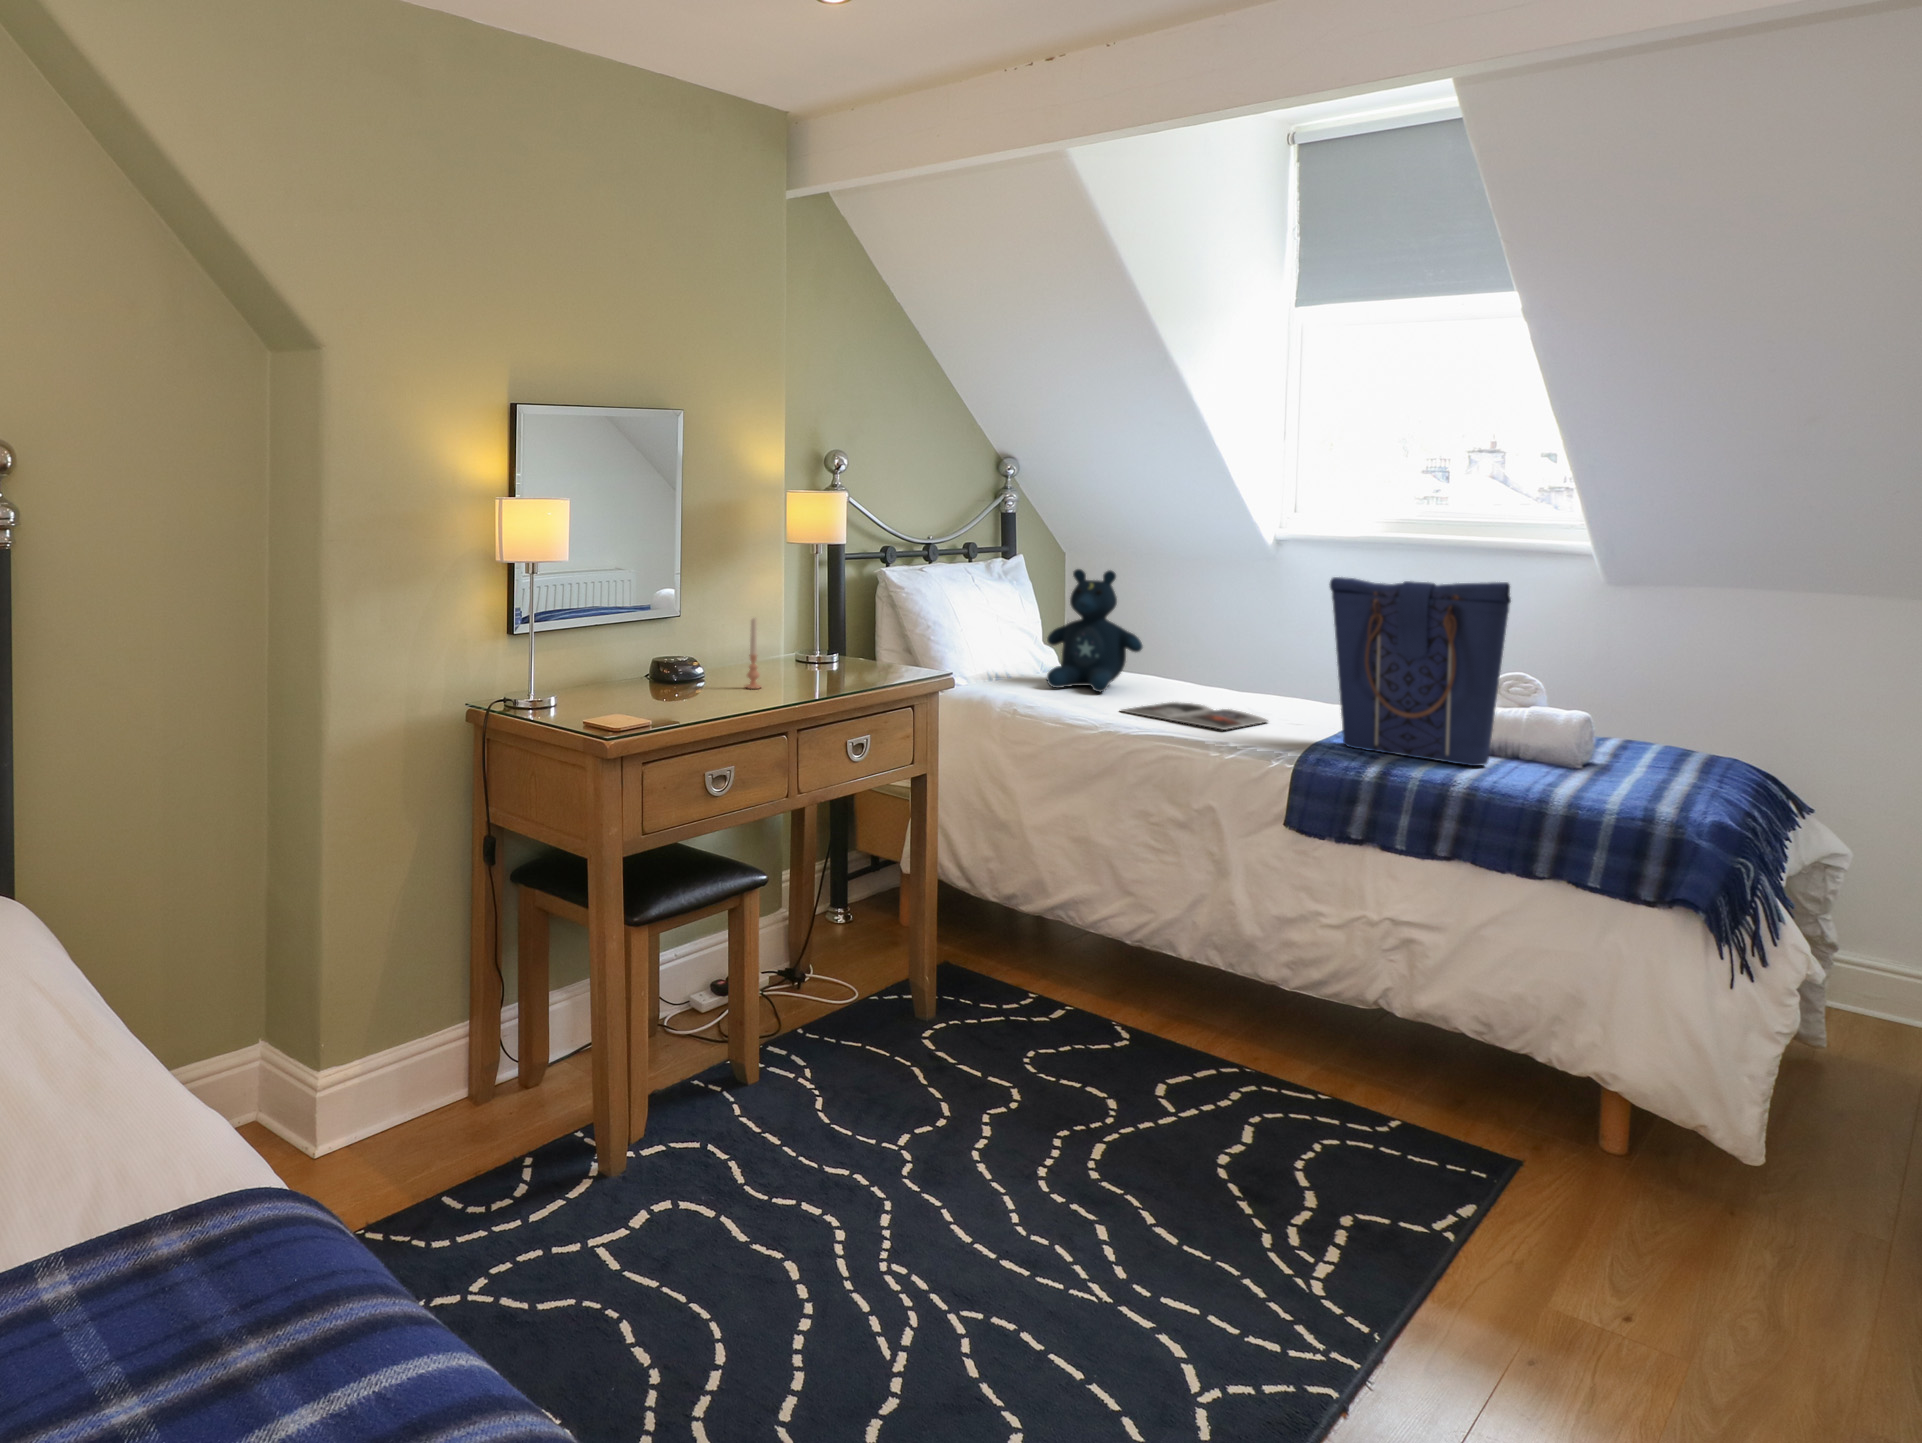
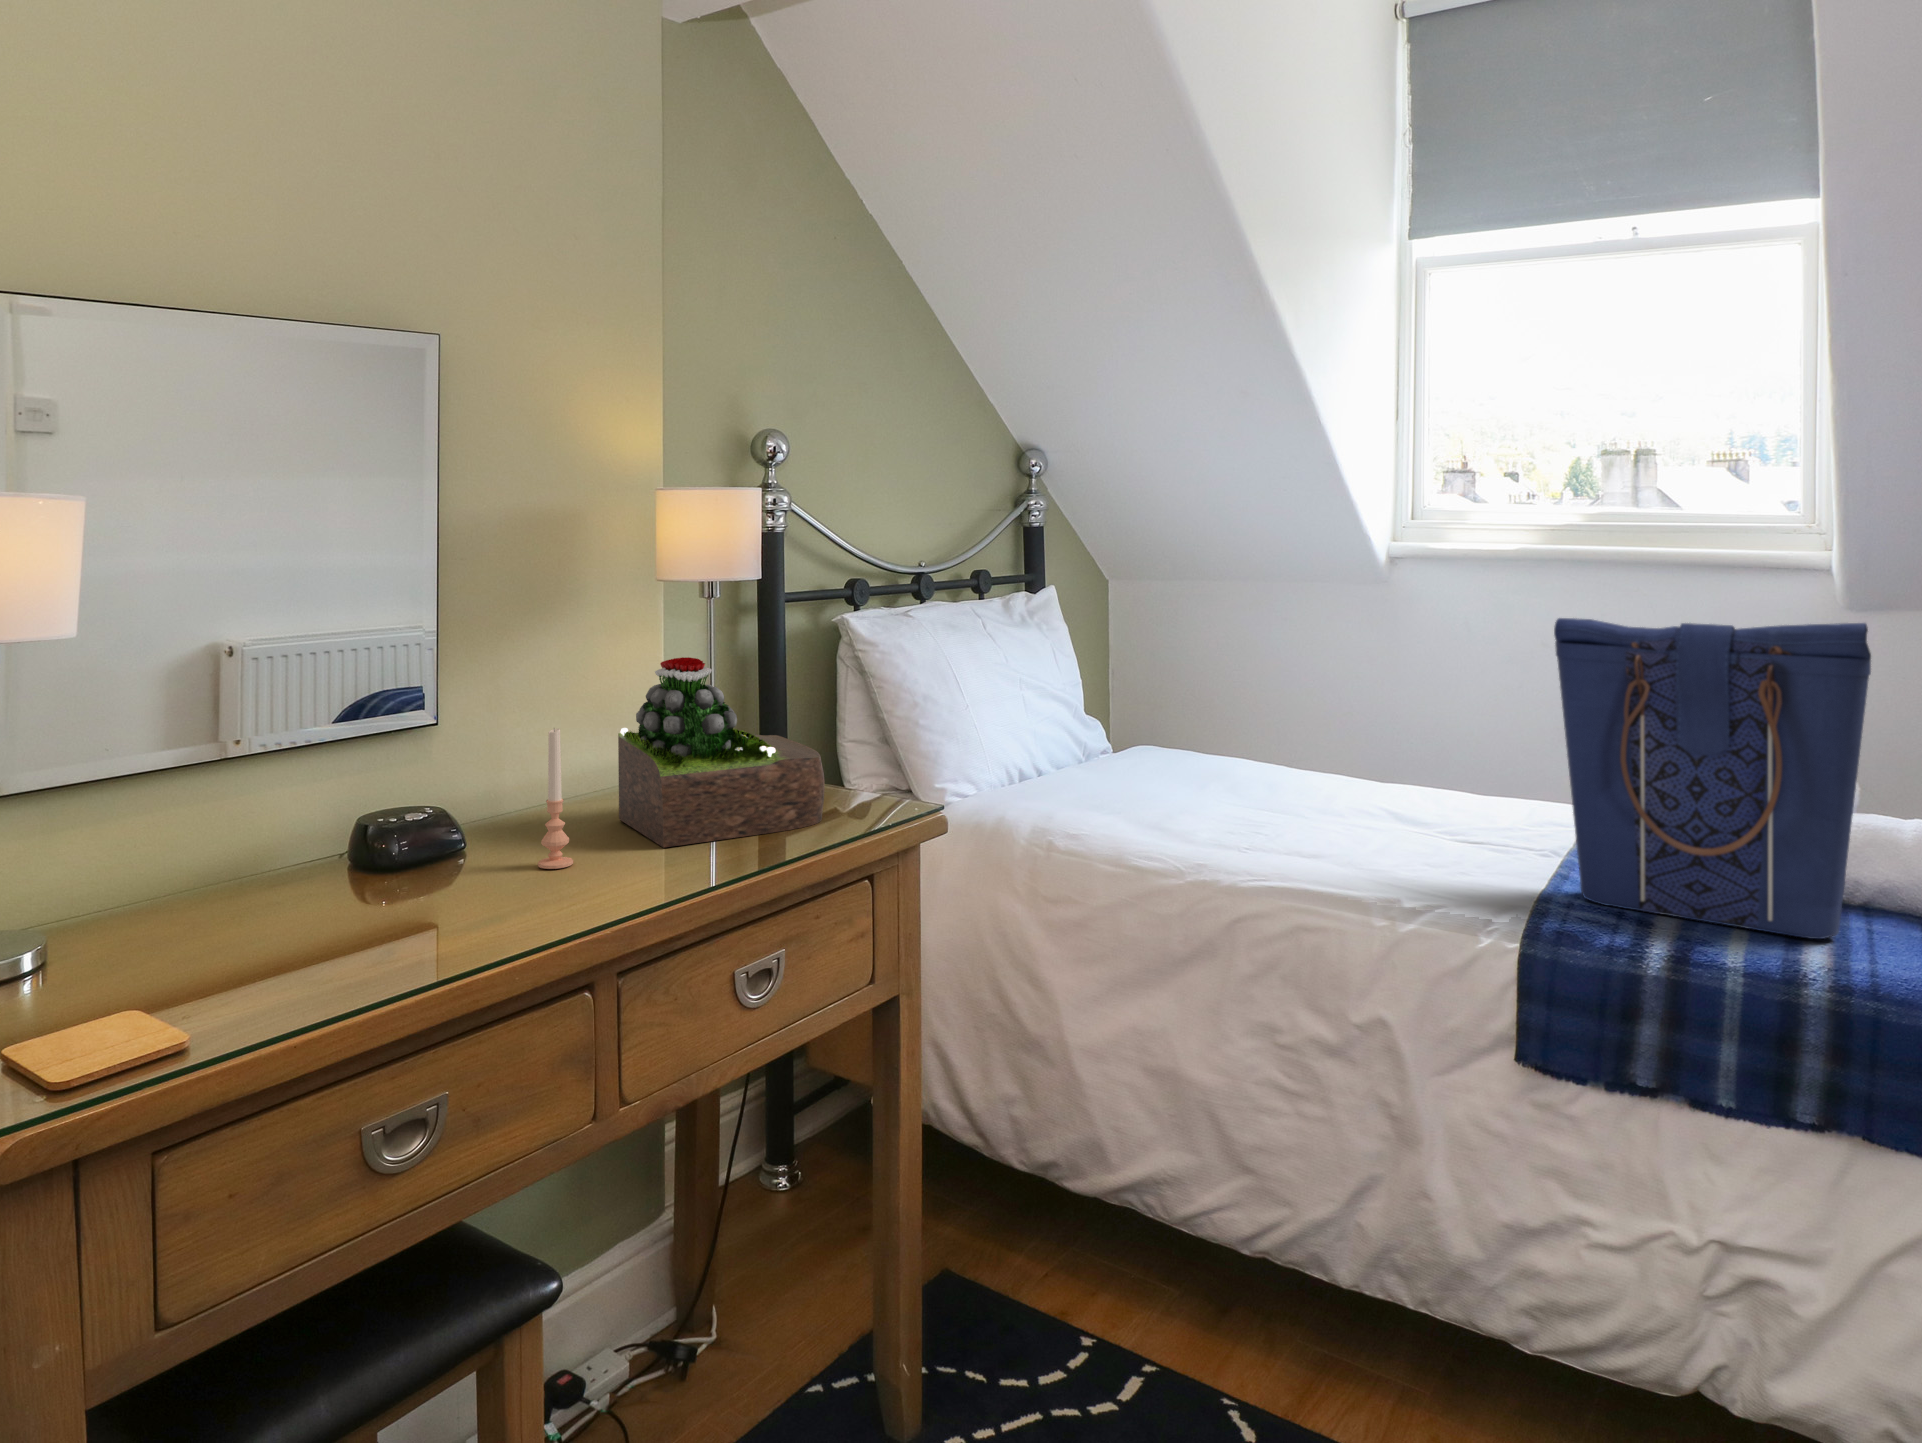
stuffed bear: present [1046,569,1142,692] -> none [1094,608,1236,800]
succulent plant: none [772,585,888,684] -> present [618,657,824,848]
magazine: present [1122,702,1267,730] -> none [1211,816,1446,874]

